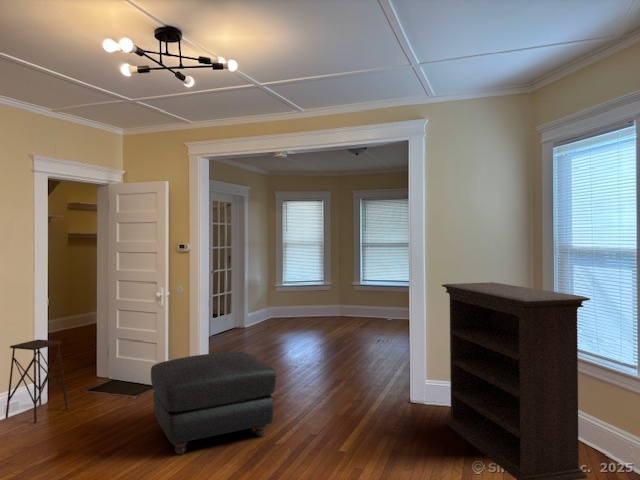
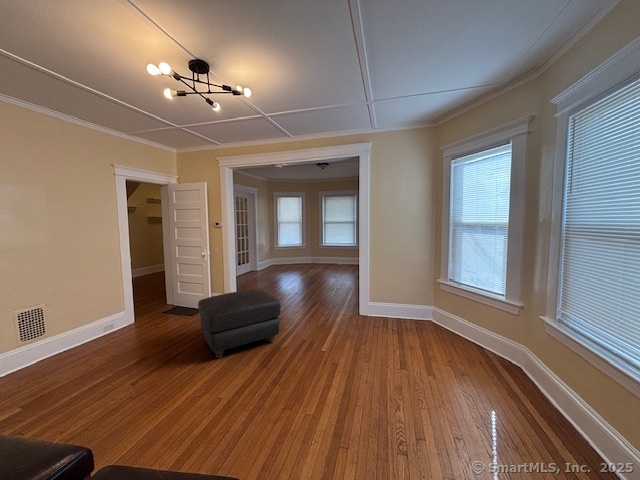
bookshelf: present [442,282,590,480] -> none [382,244,481,370]
side table: present [5,339,68,423] -> none [100,285,144,340]

